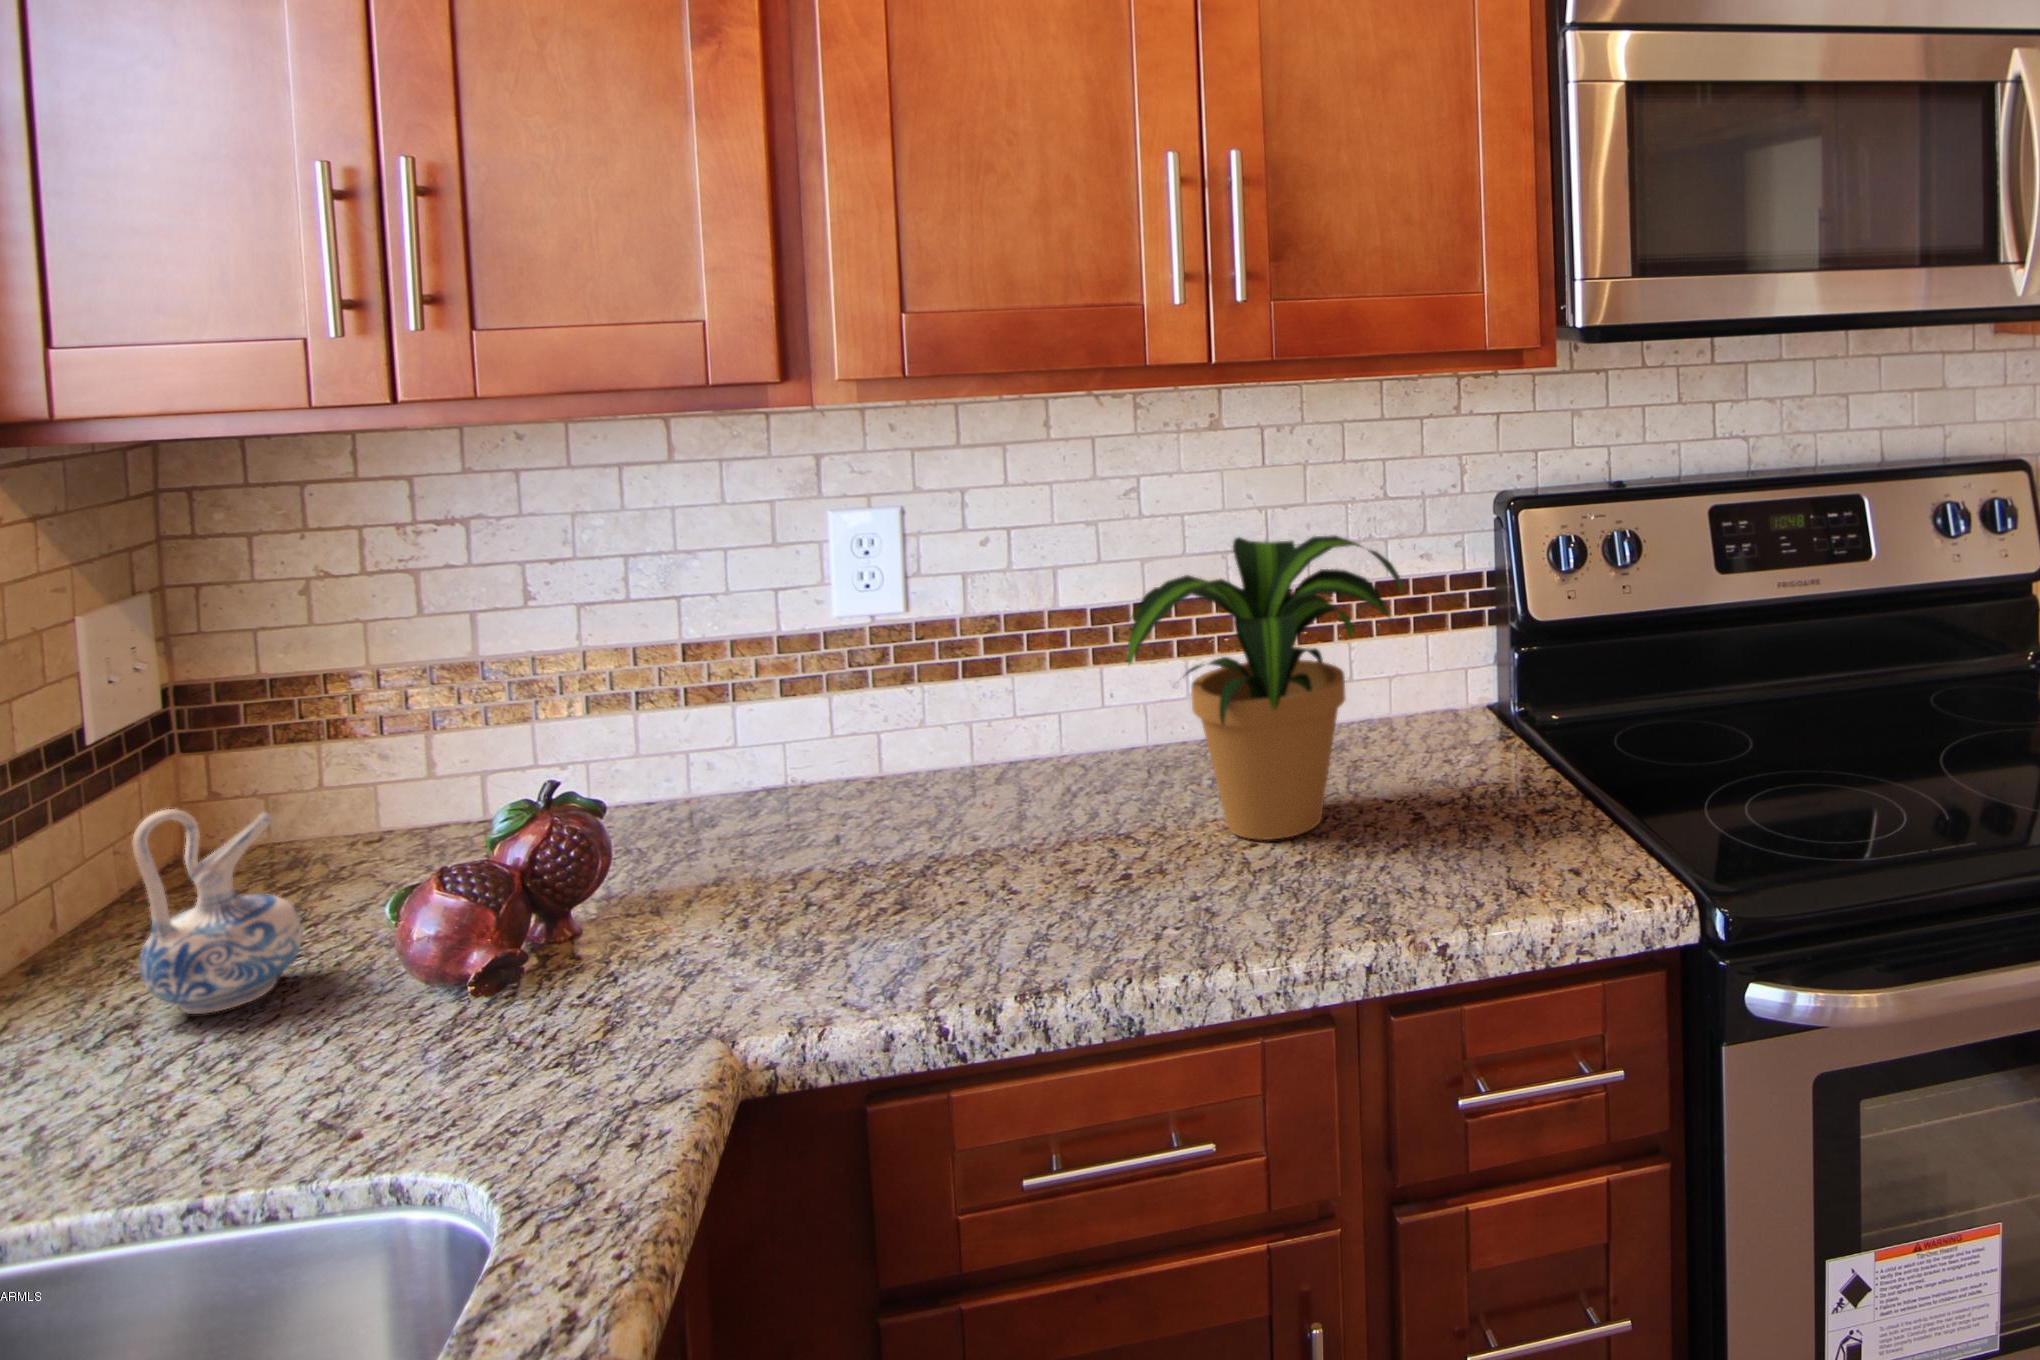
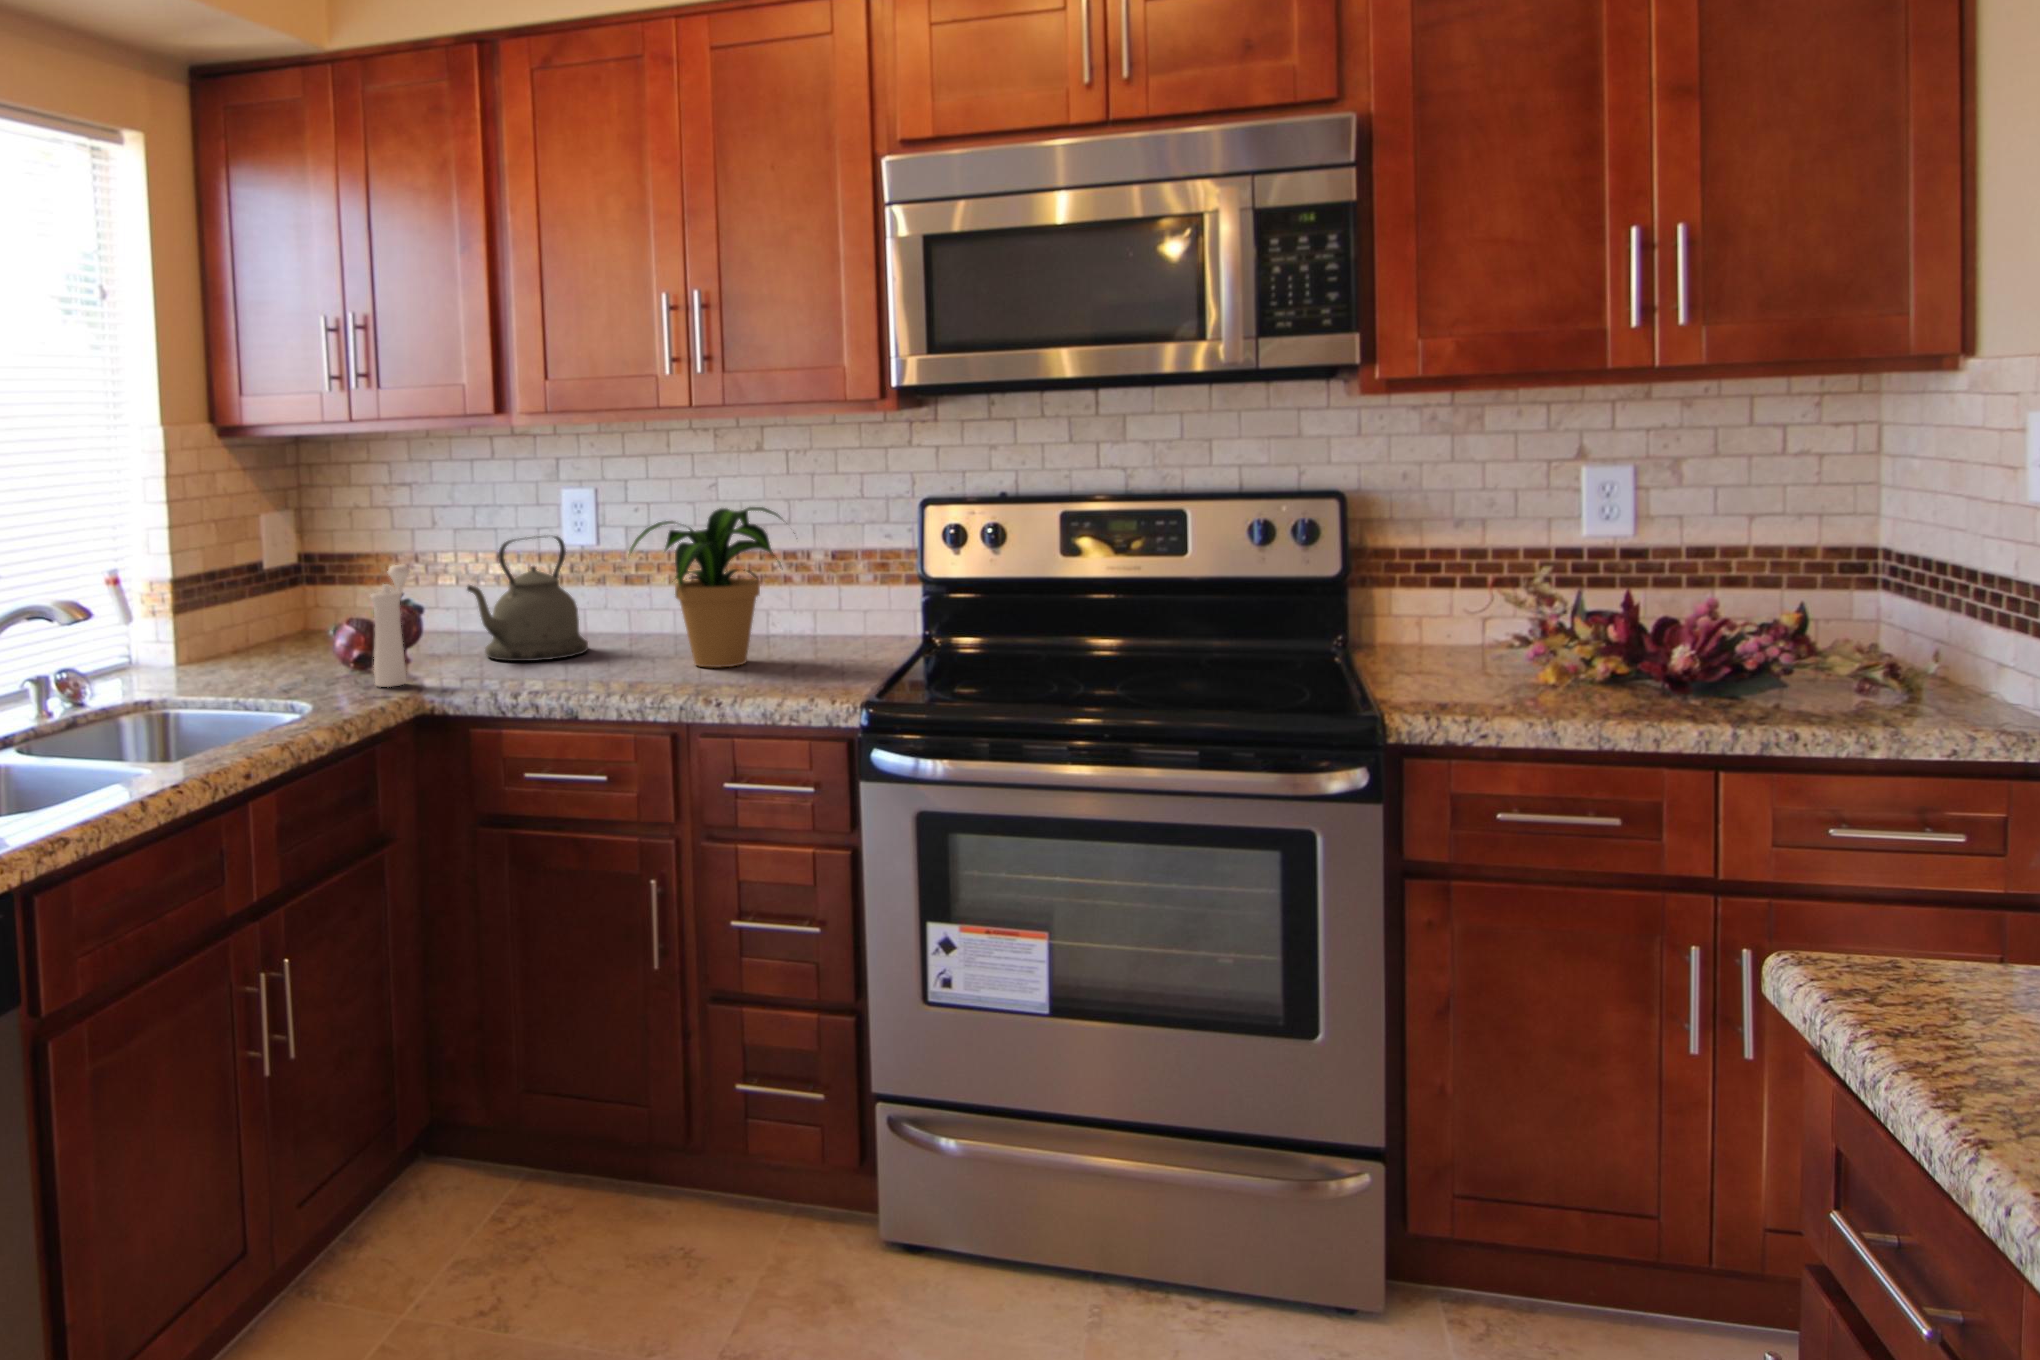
kettle: none [745,611,968,890] -> present [467,536,588,661]
pepper mill: none [554,738,654,1067] -> present [371,565,410,687]
ceramic pitcher: present [133,809,302,1014] -> none [263,581,318,664]

